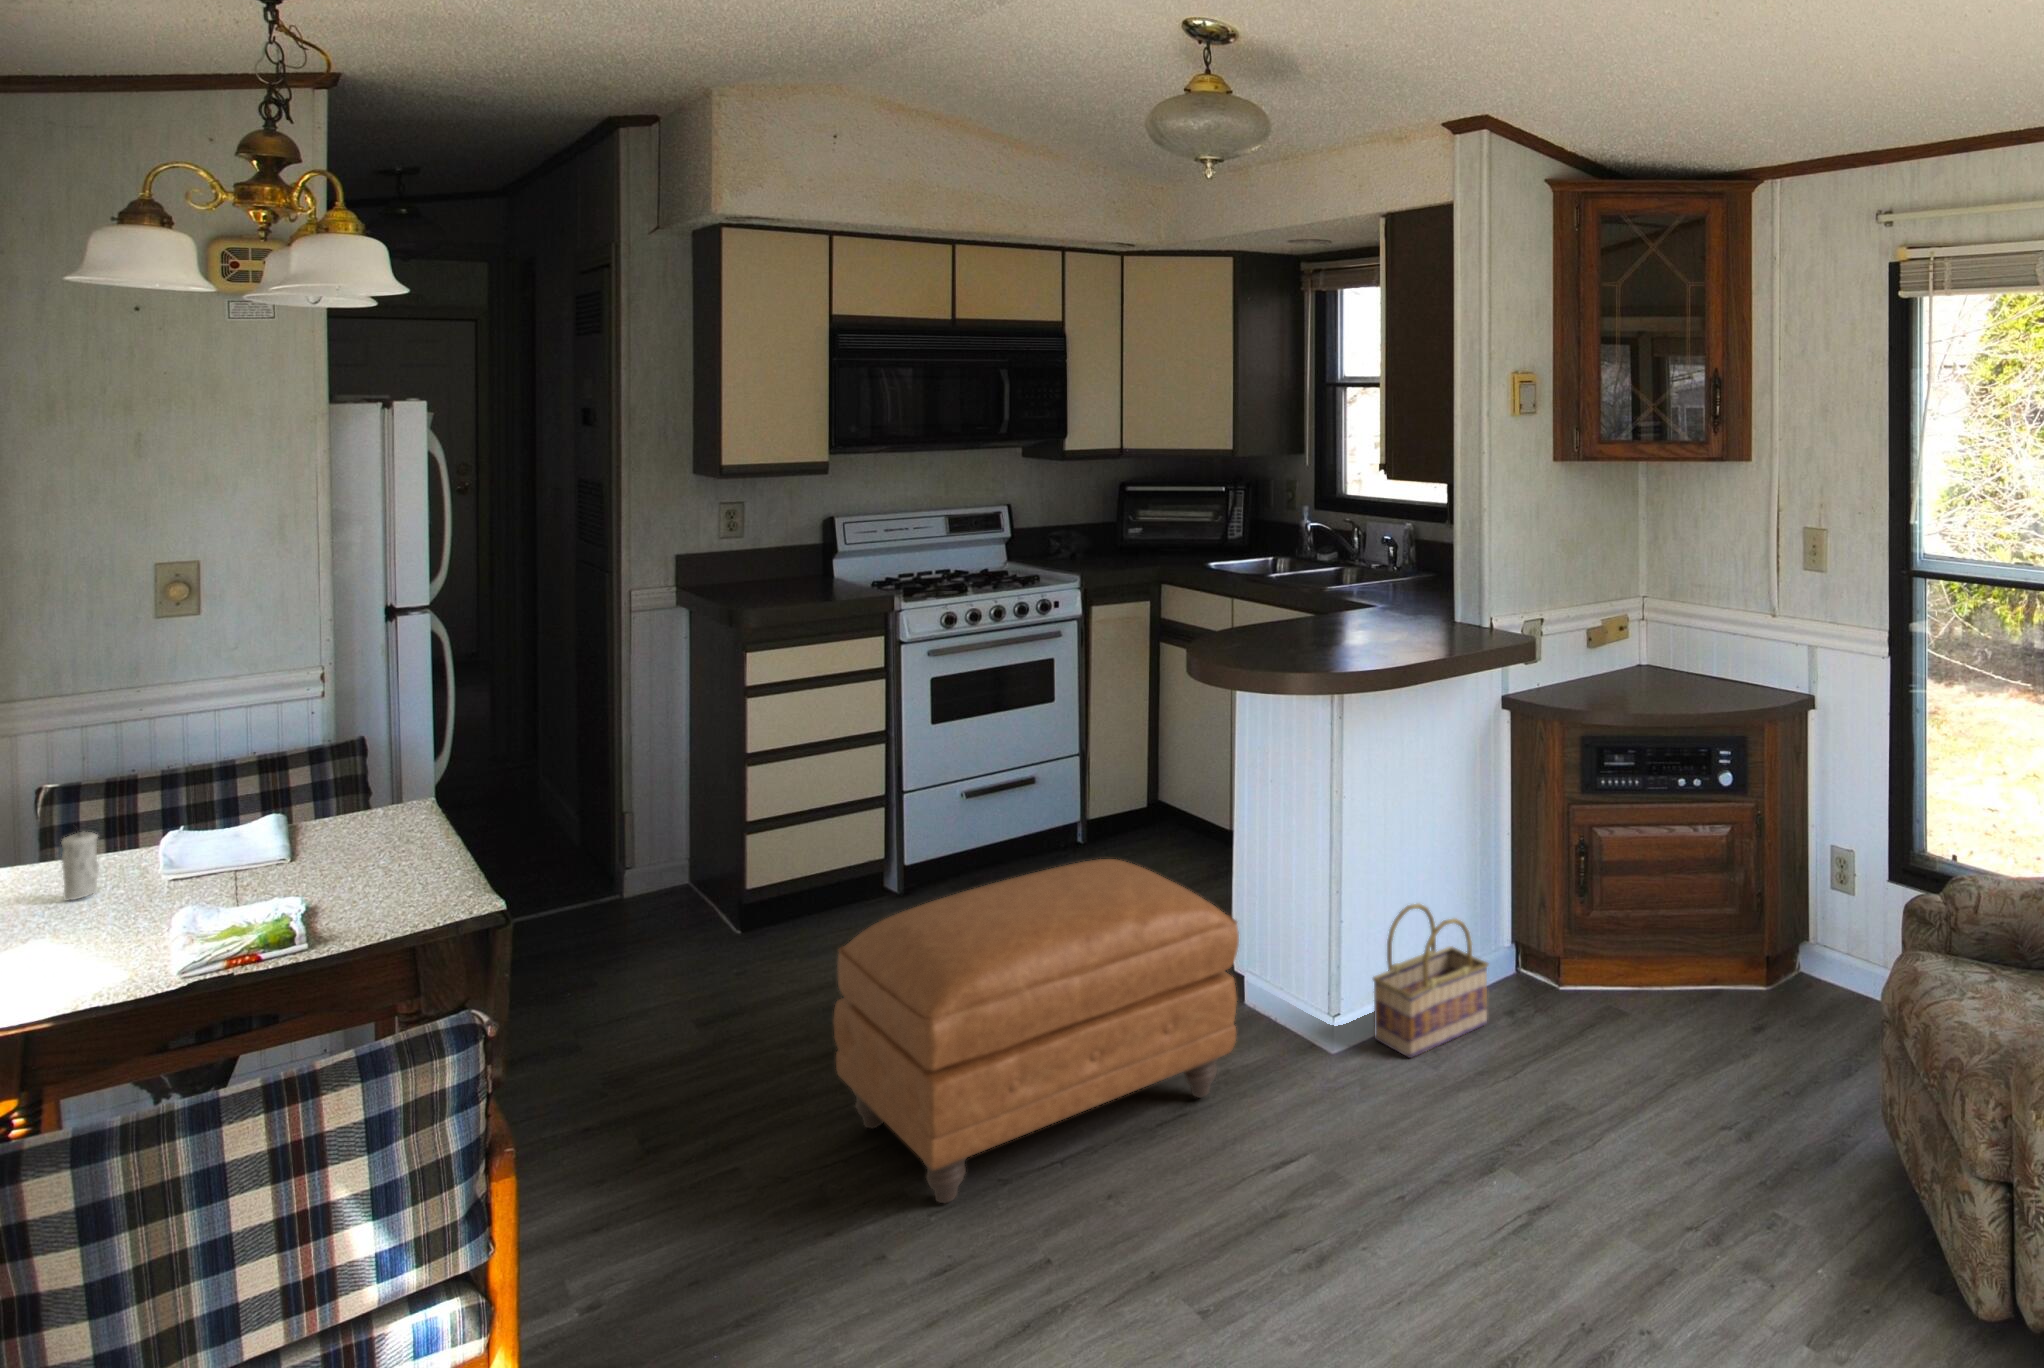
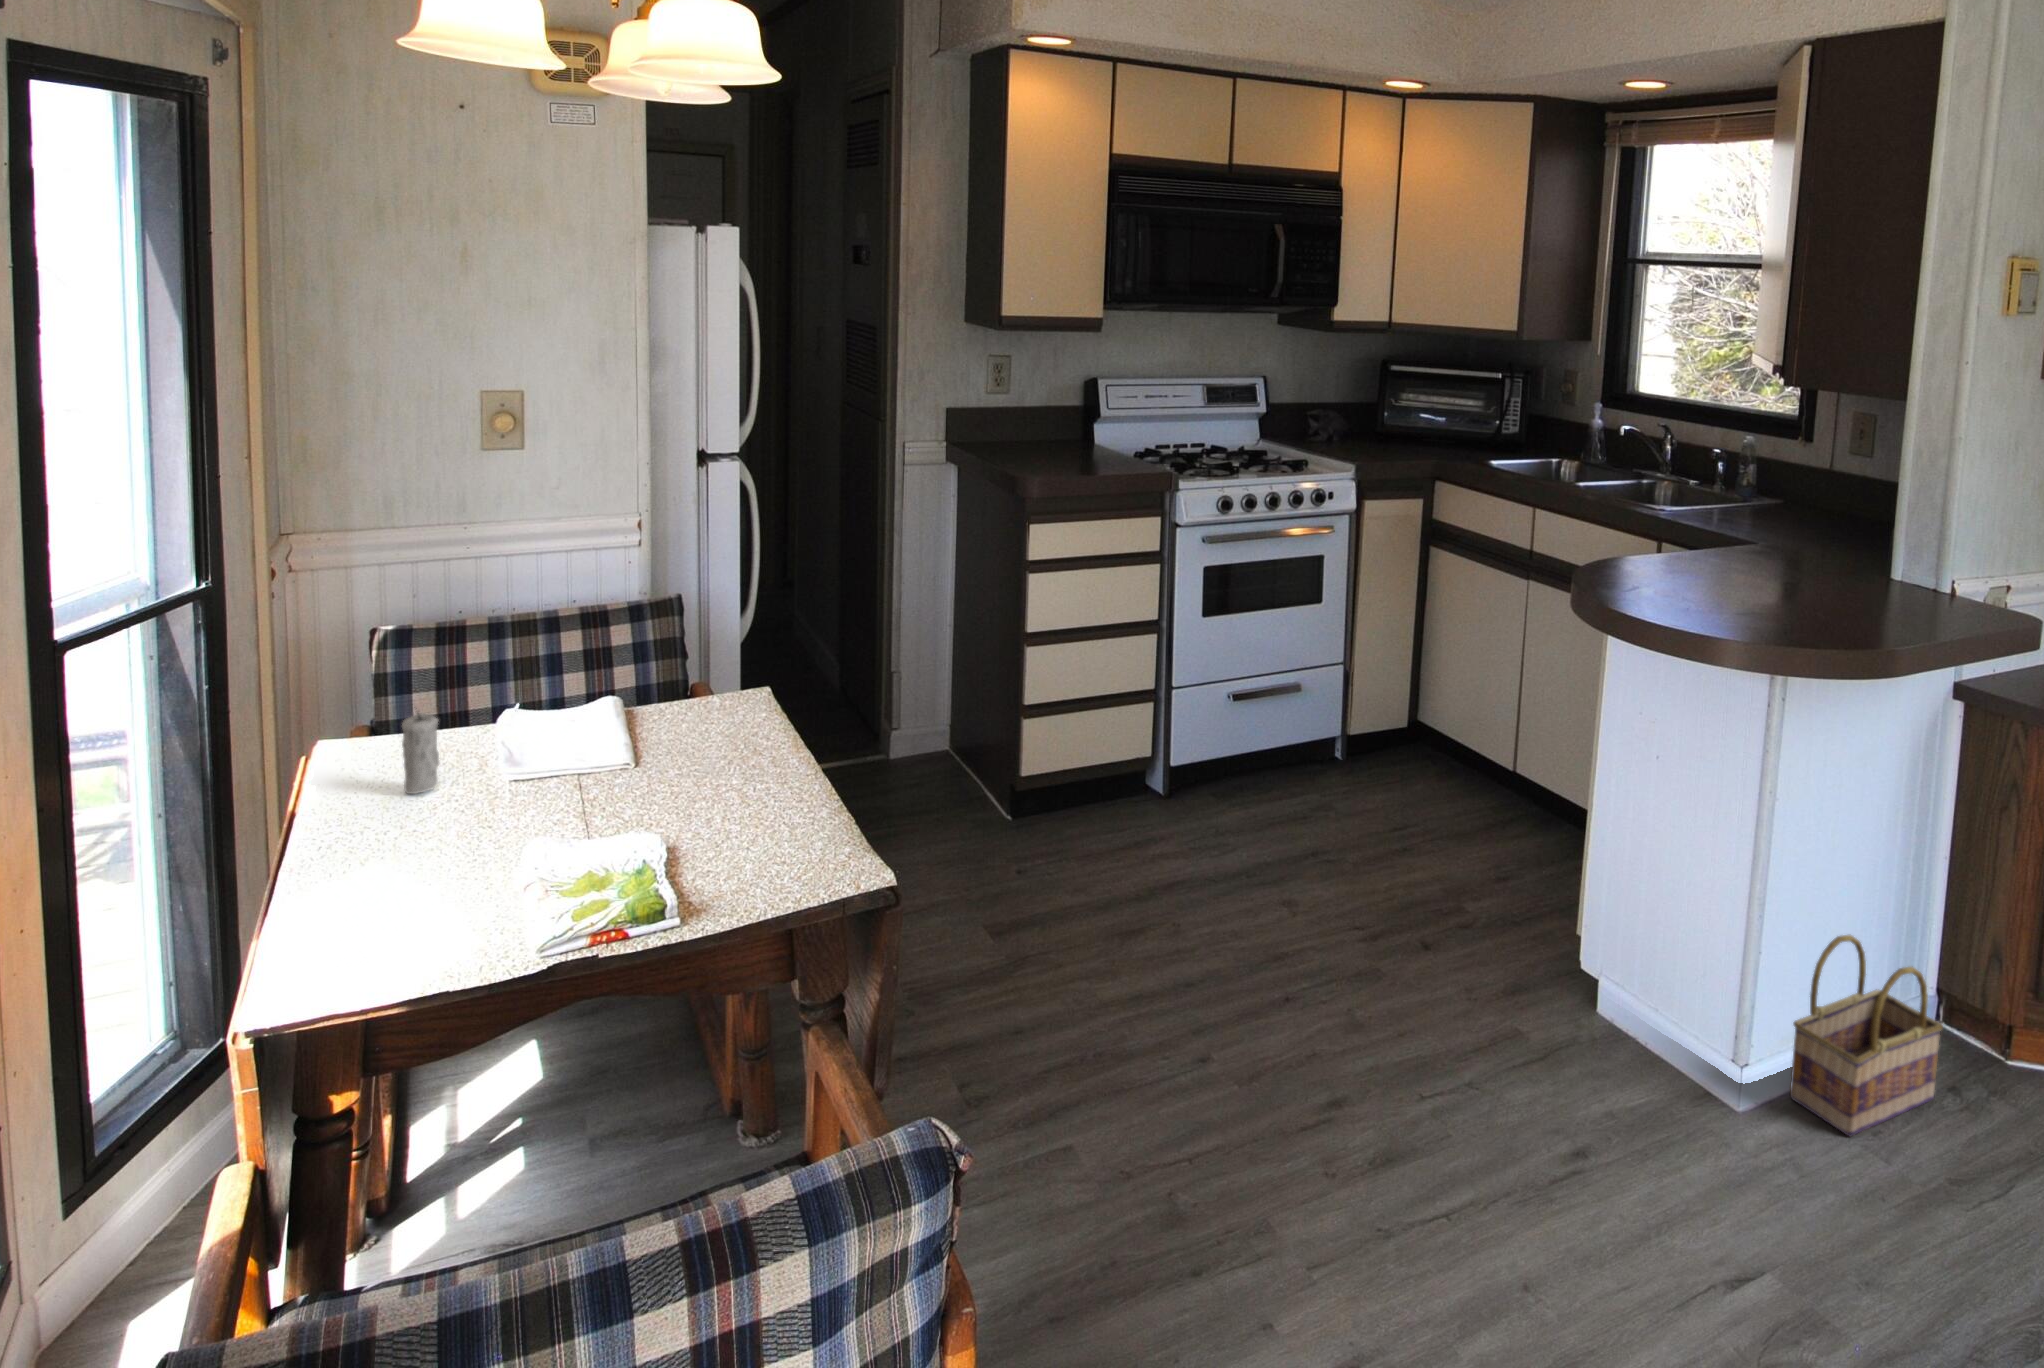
ottoman: present [833,859,1239,1203] -> none [1168,828,1660,1259]

